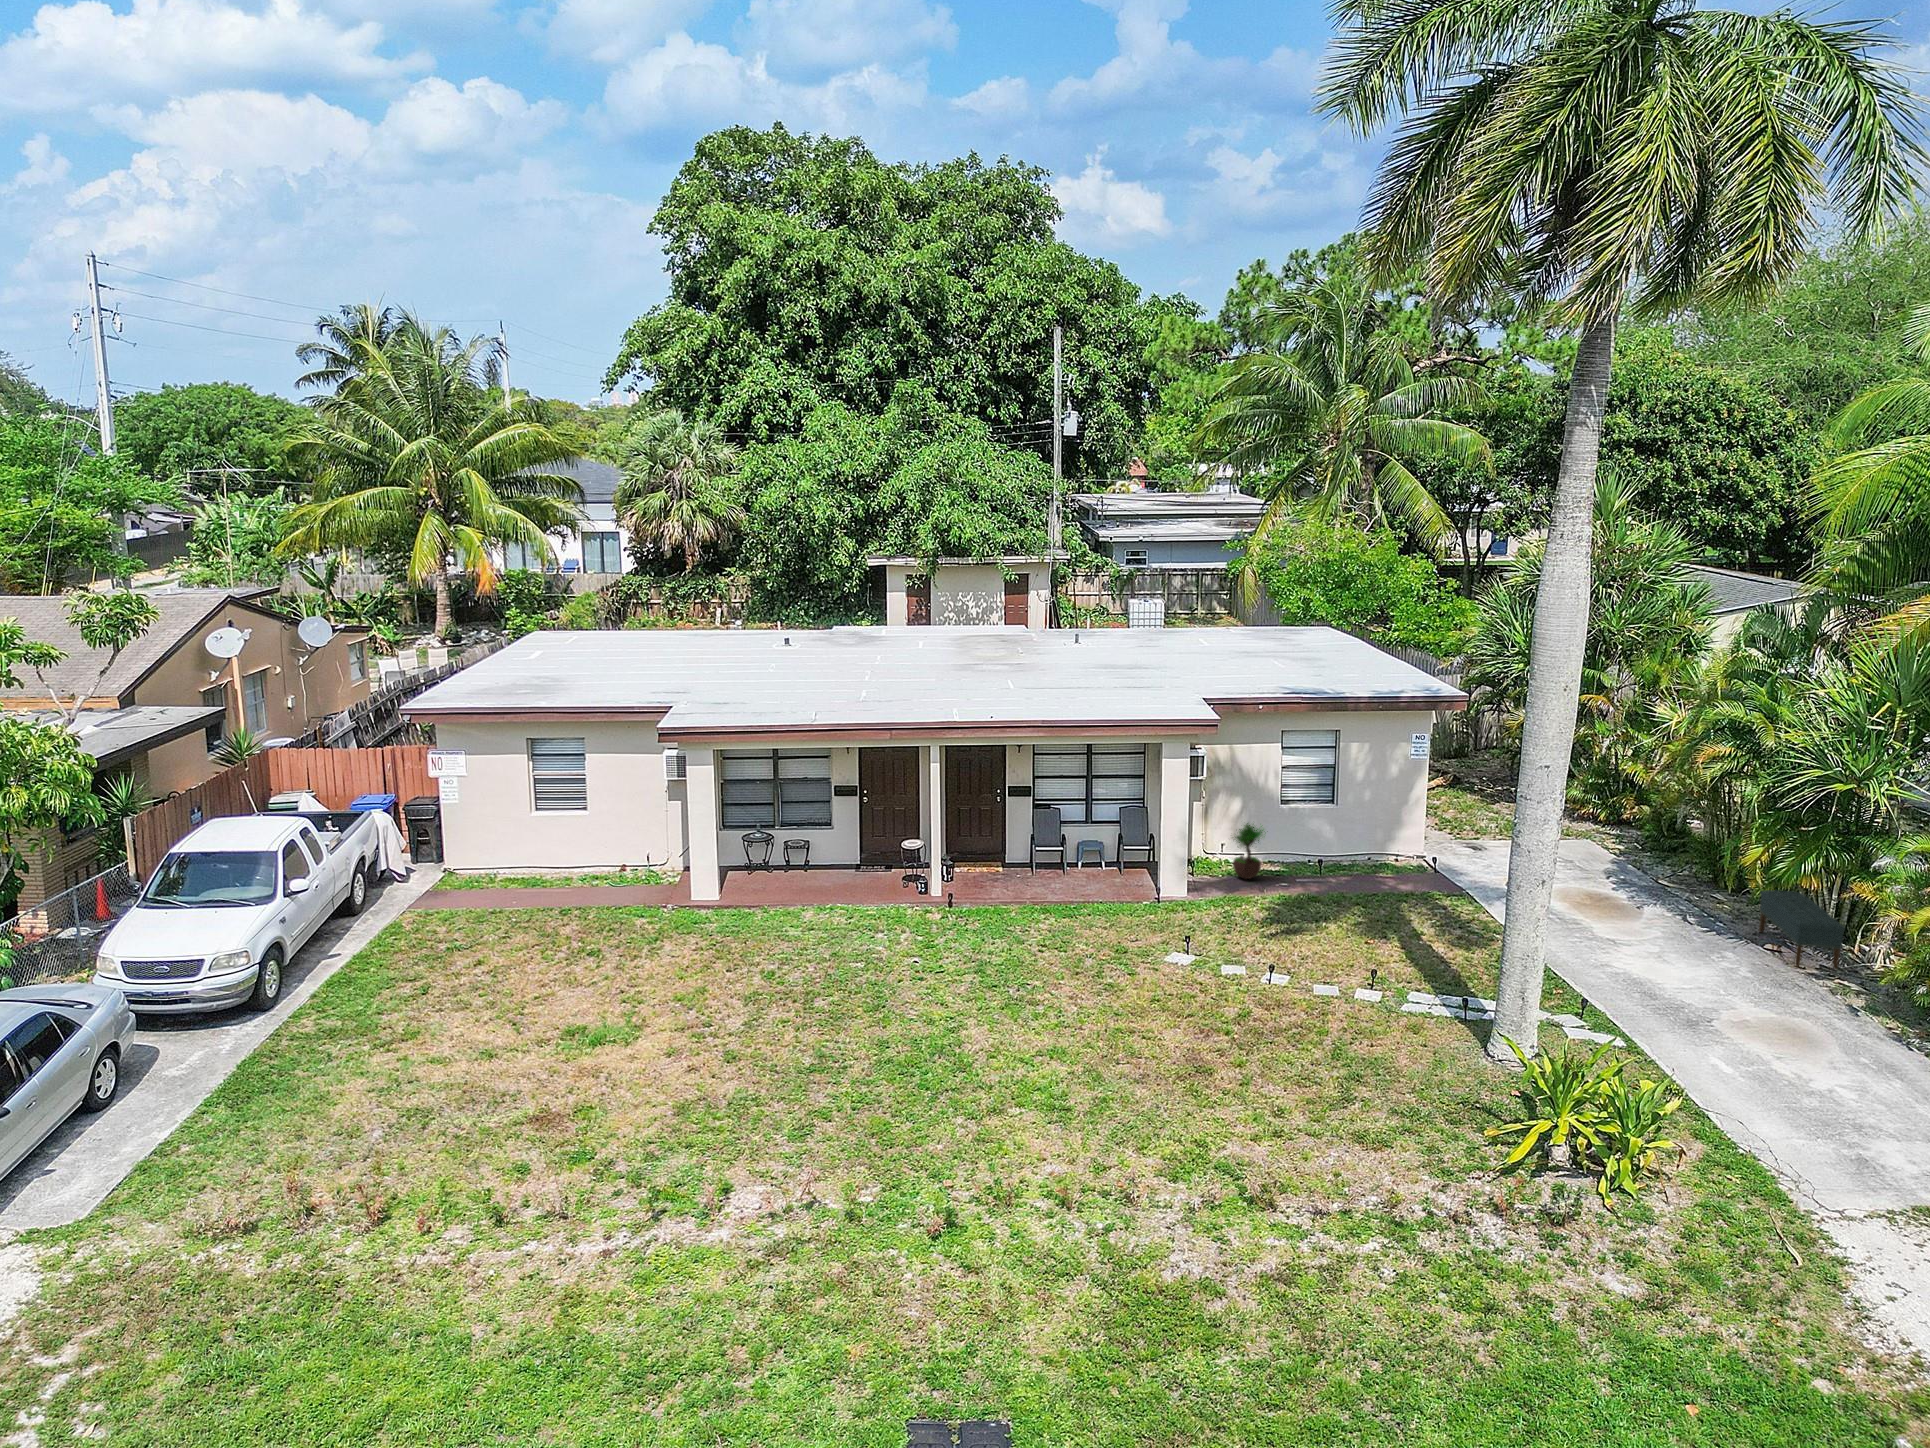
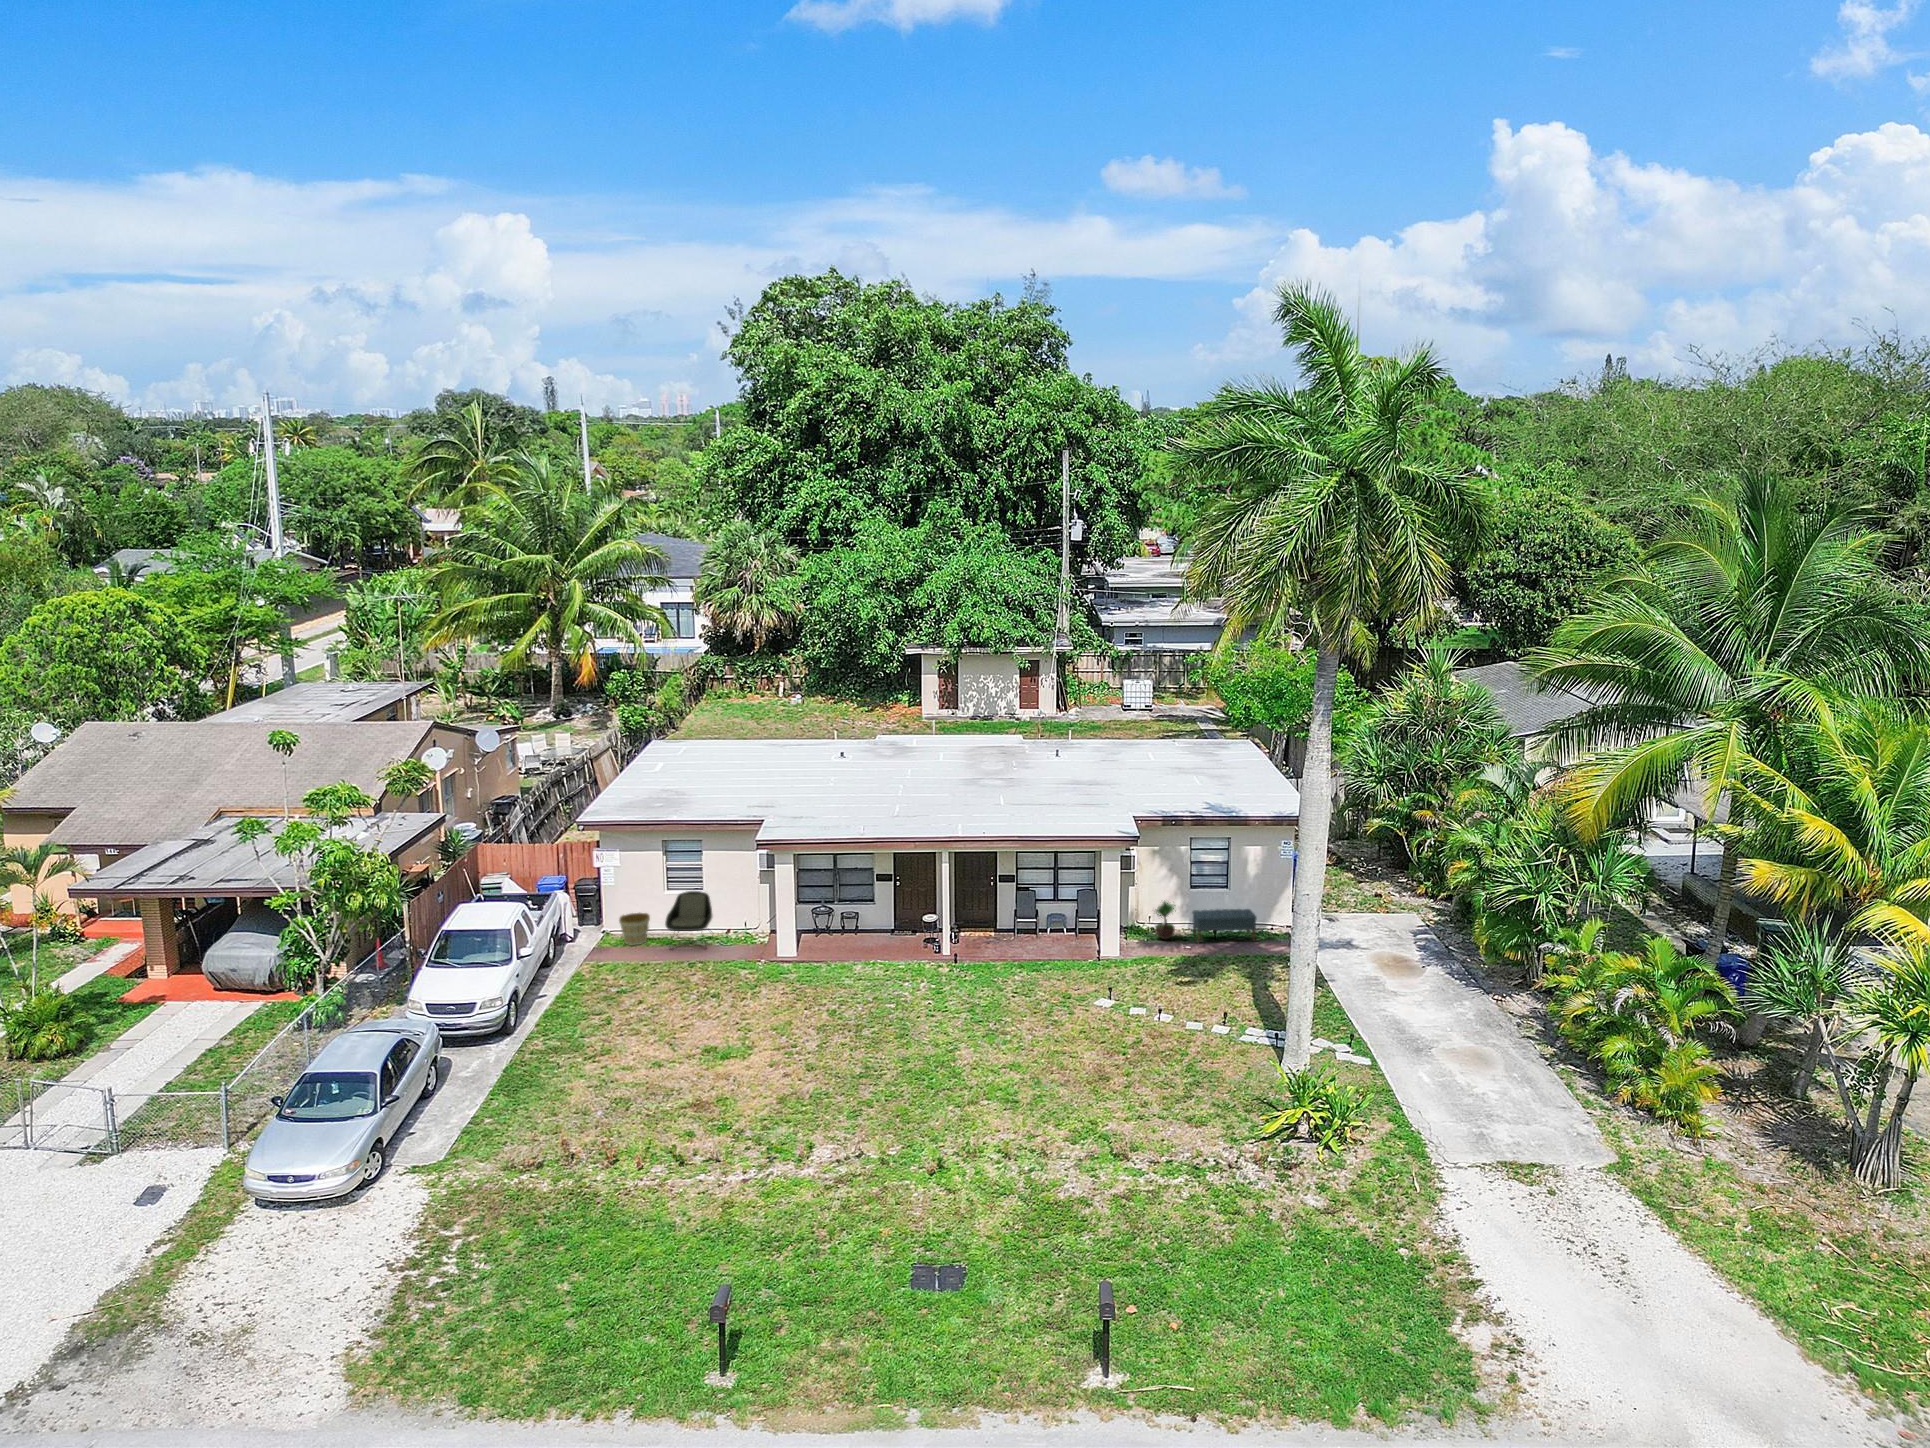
lounge chair: none [530,814,603,897] -> present [665,891,713,949]
wooden bucket: none [465,846,511,892] -> present [619,913,650,945]
bench: present [1759,890,1845,970] -> present [1192,909,1256,942]

